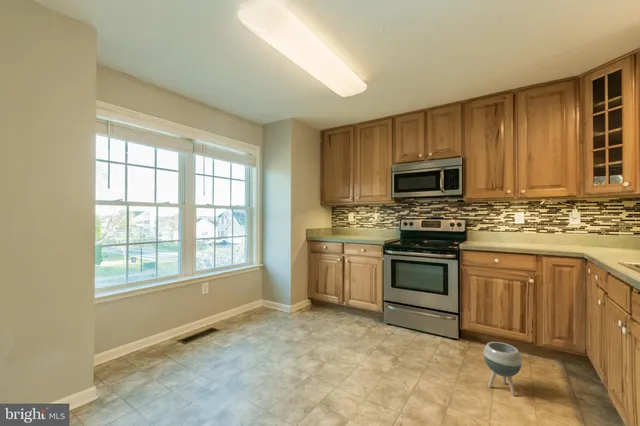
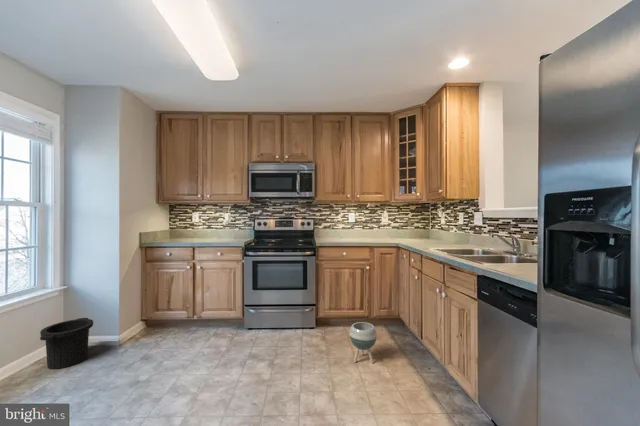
trash can: none [247,287,276,319] -> present [40,318,93,369]

